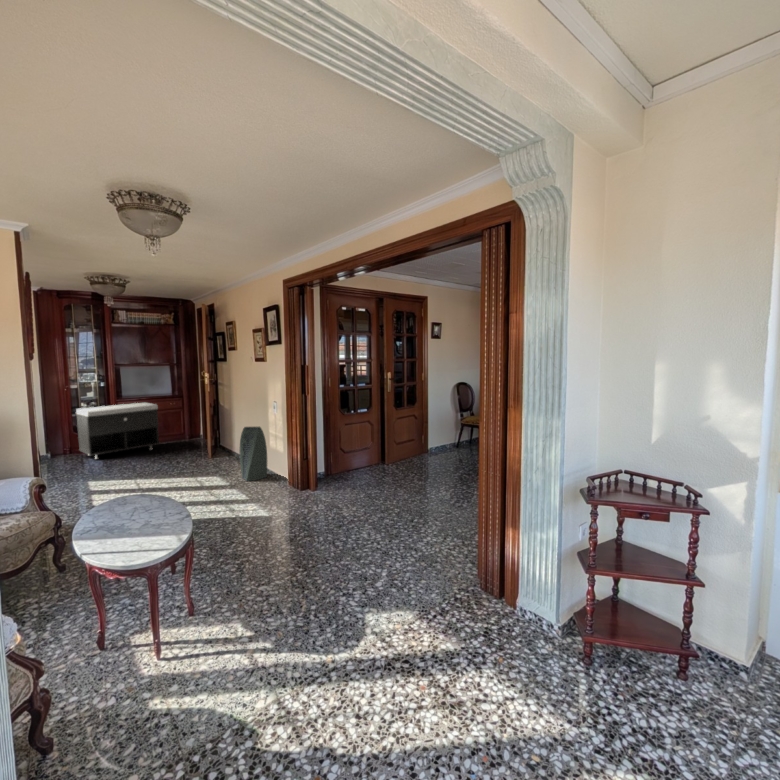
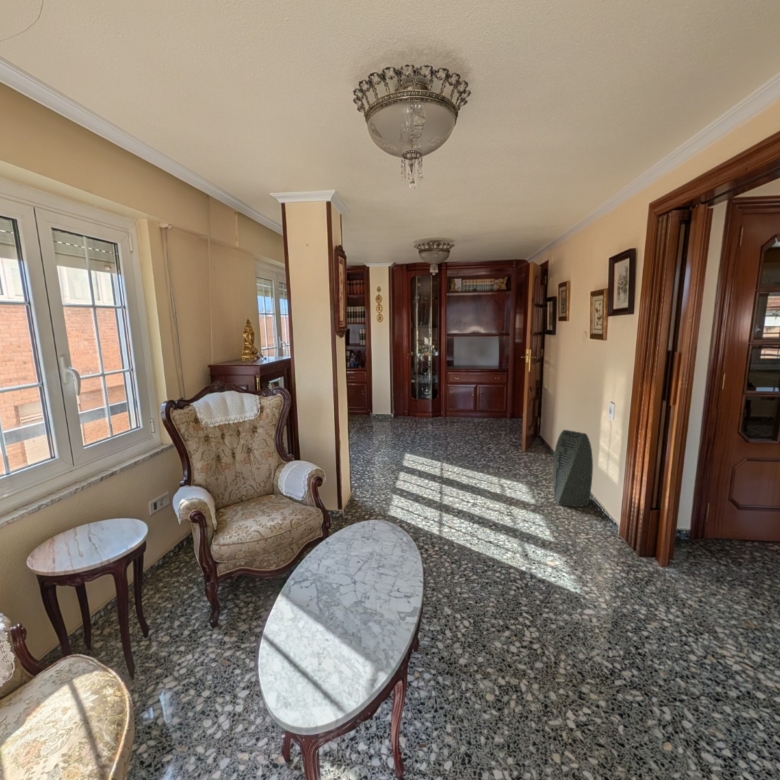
storage bench: present [76,403,159,459] -> none [414,375,481,427]

